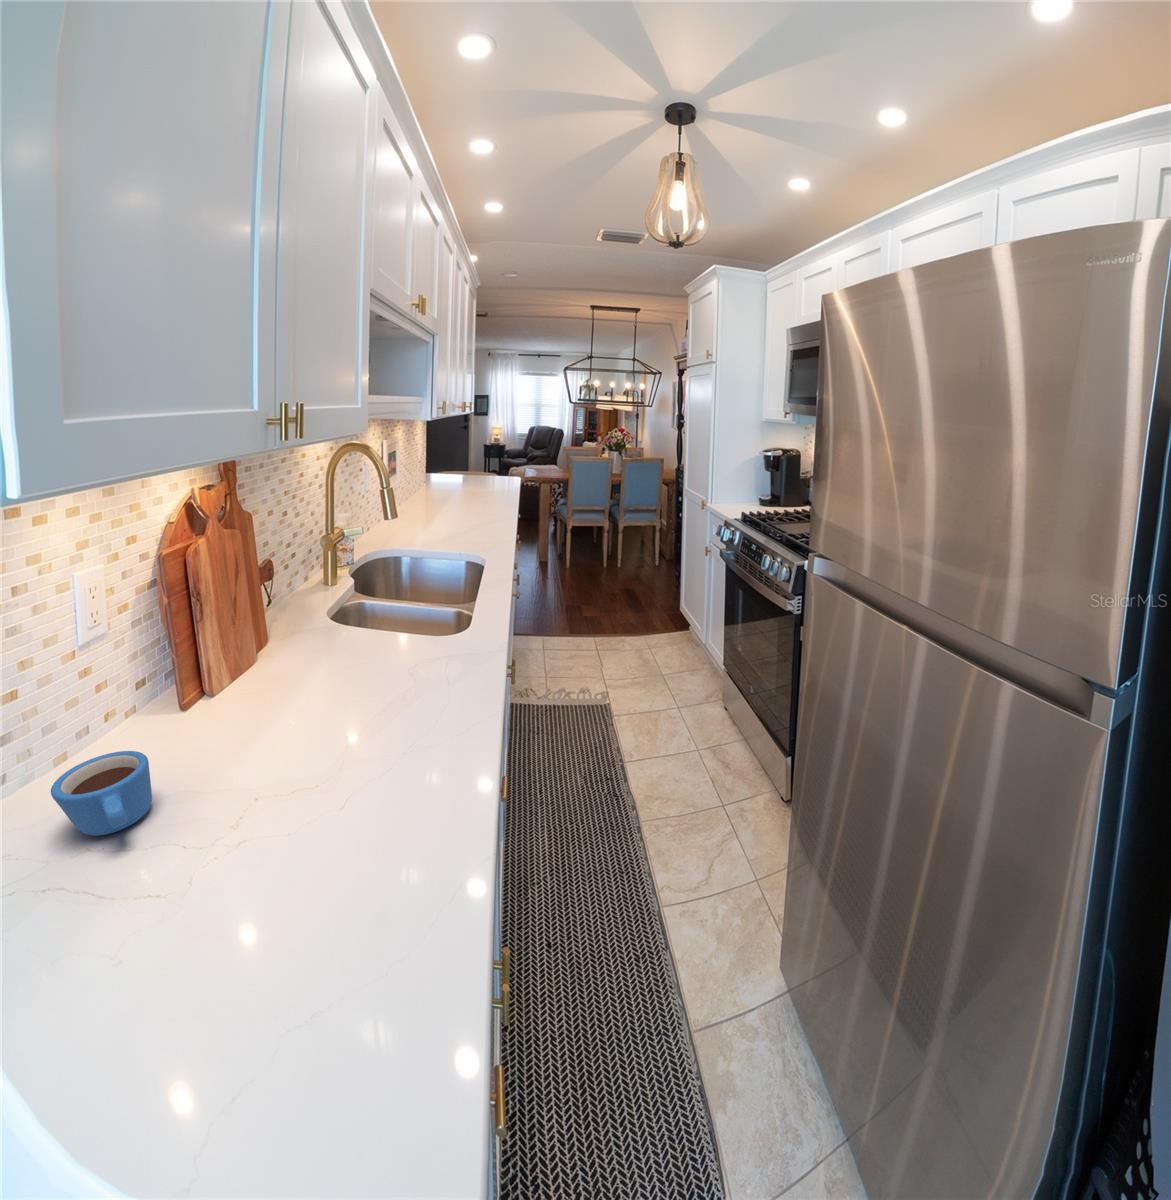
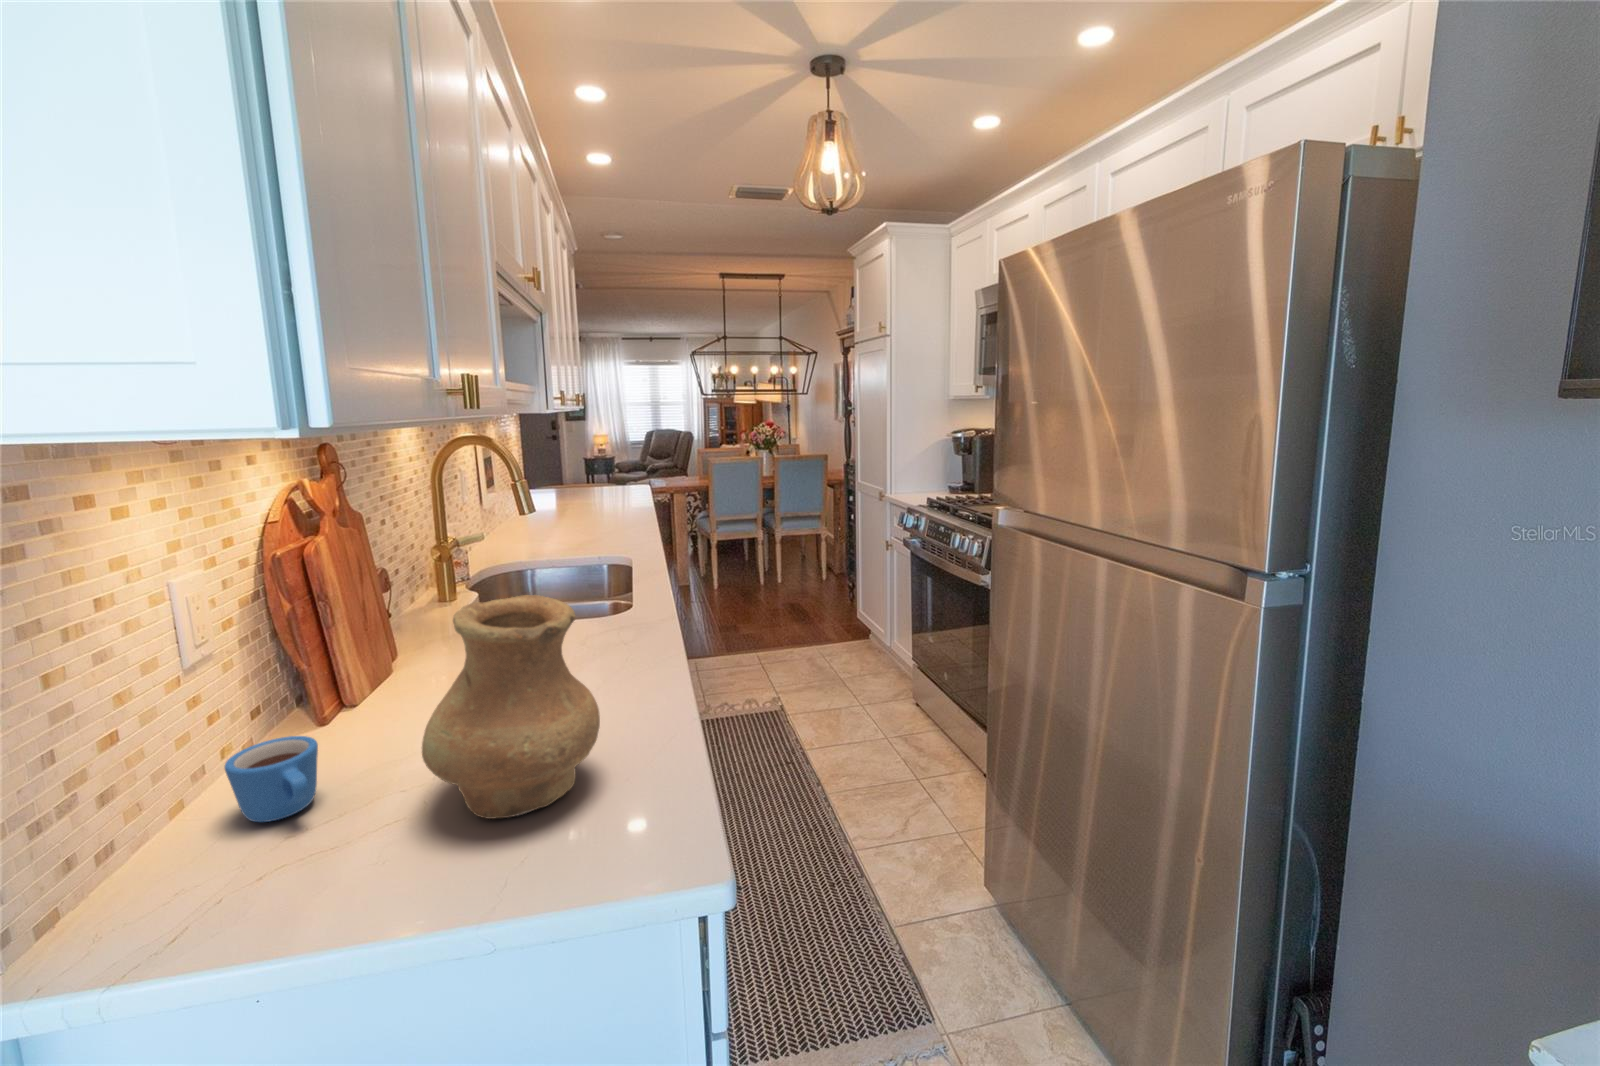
vase: none [222,645,408,864] -> present [422,595,600,819]

